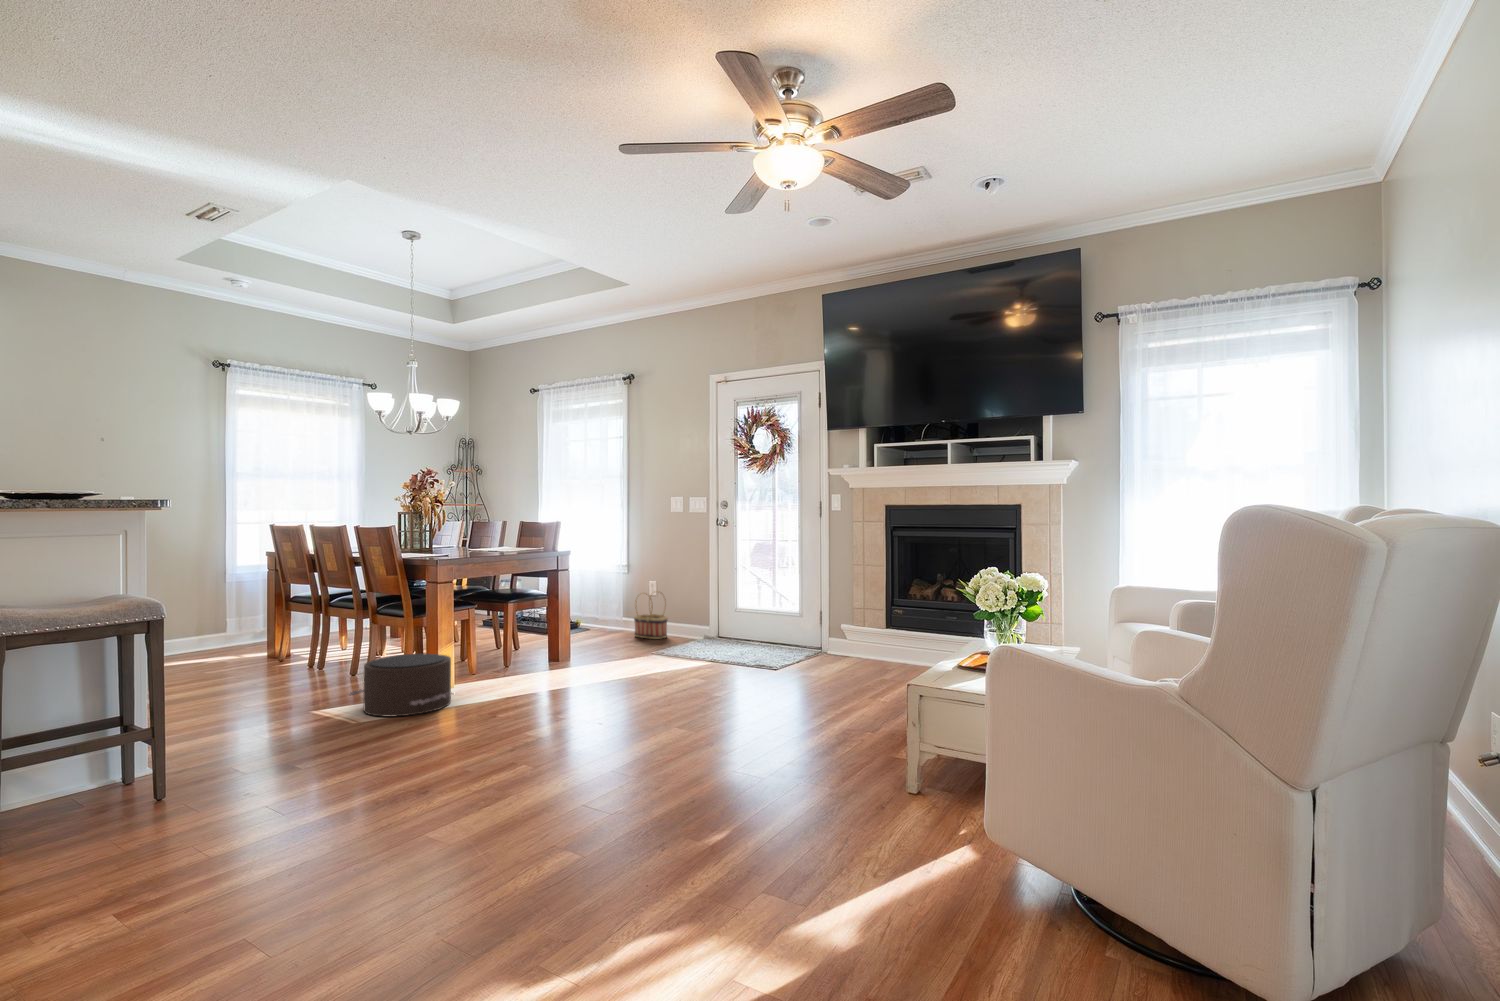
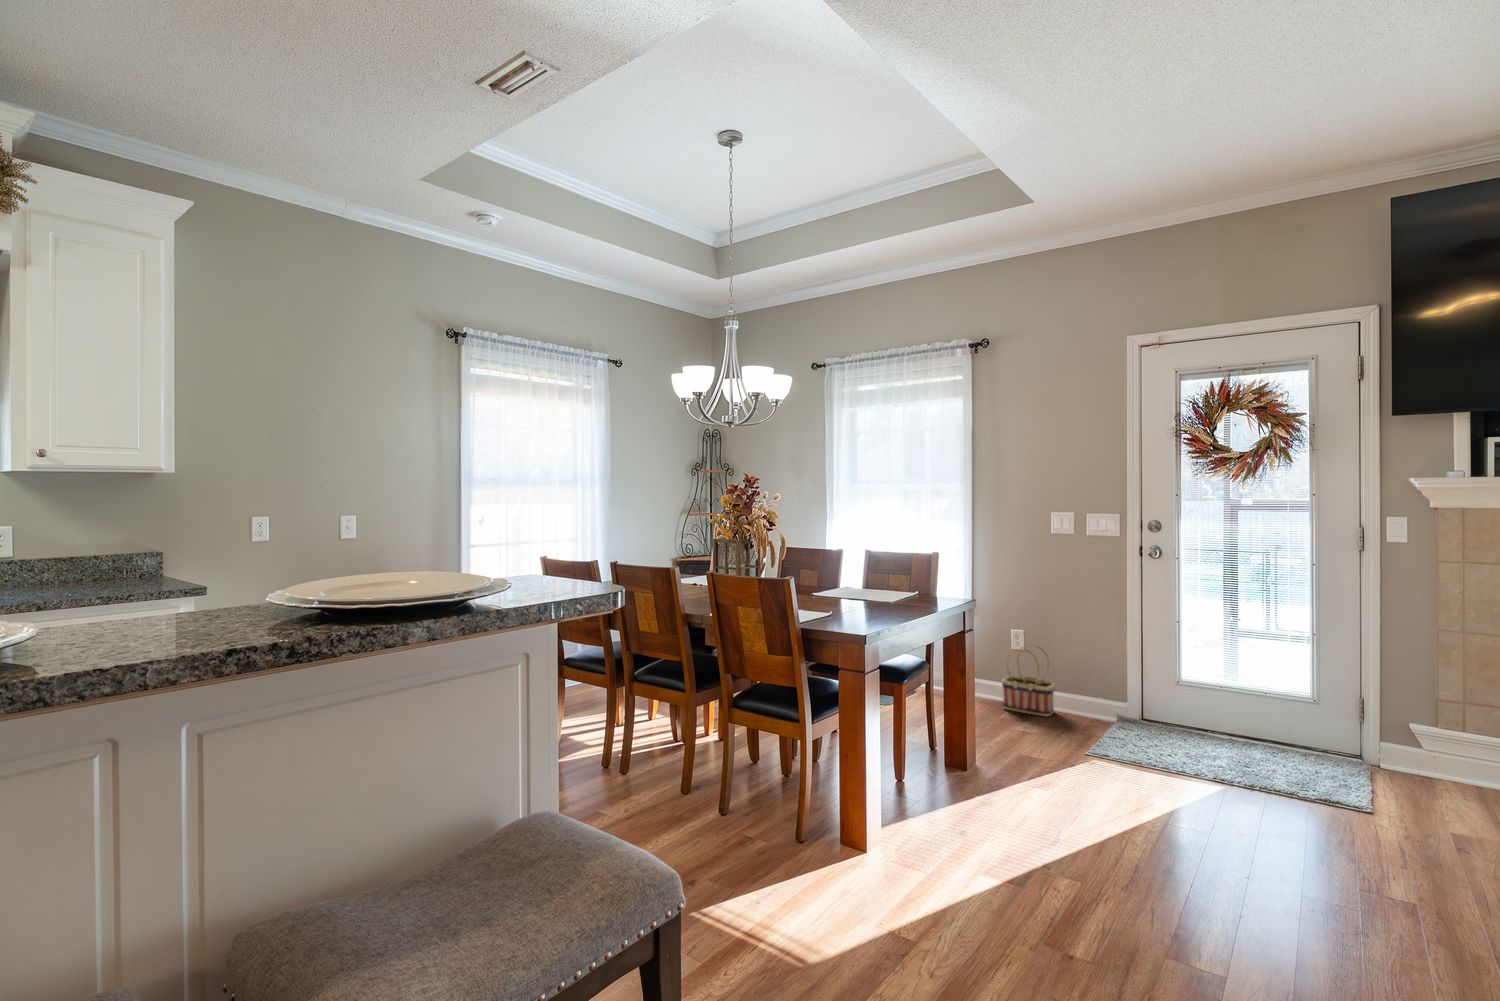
pouf: present [349,654,451,717] -> none [772,799,957,944]

